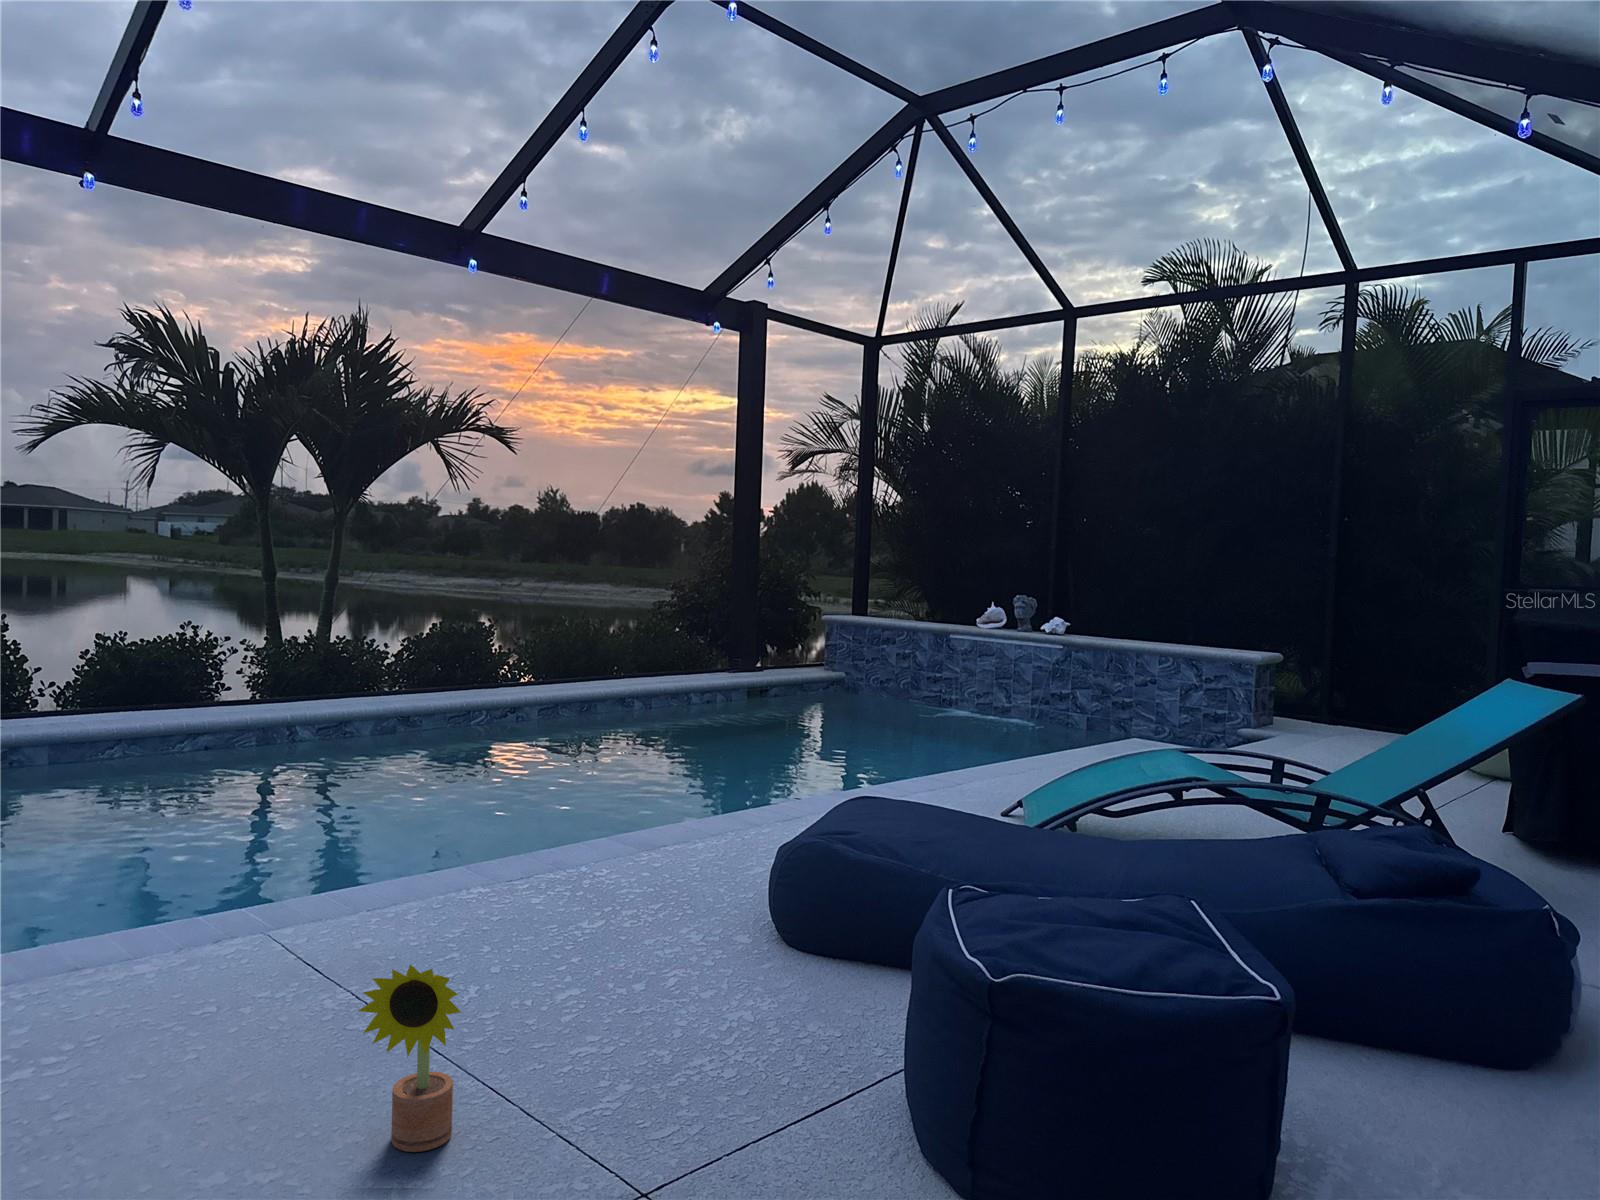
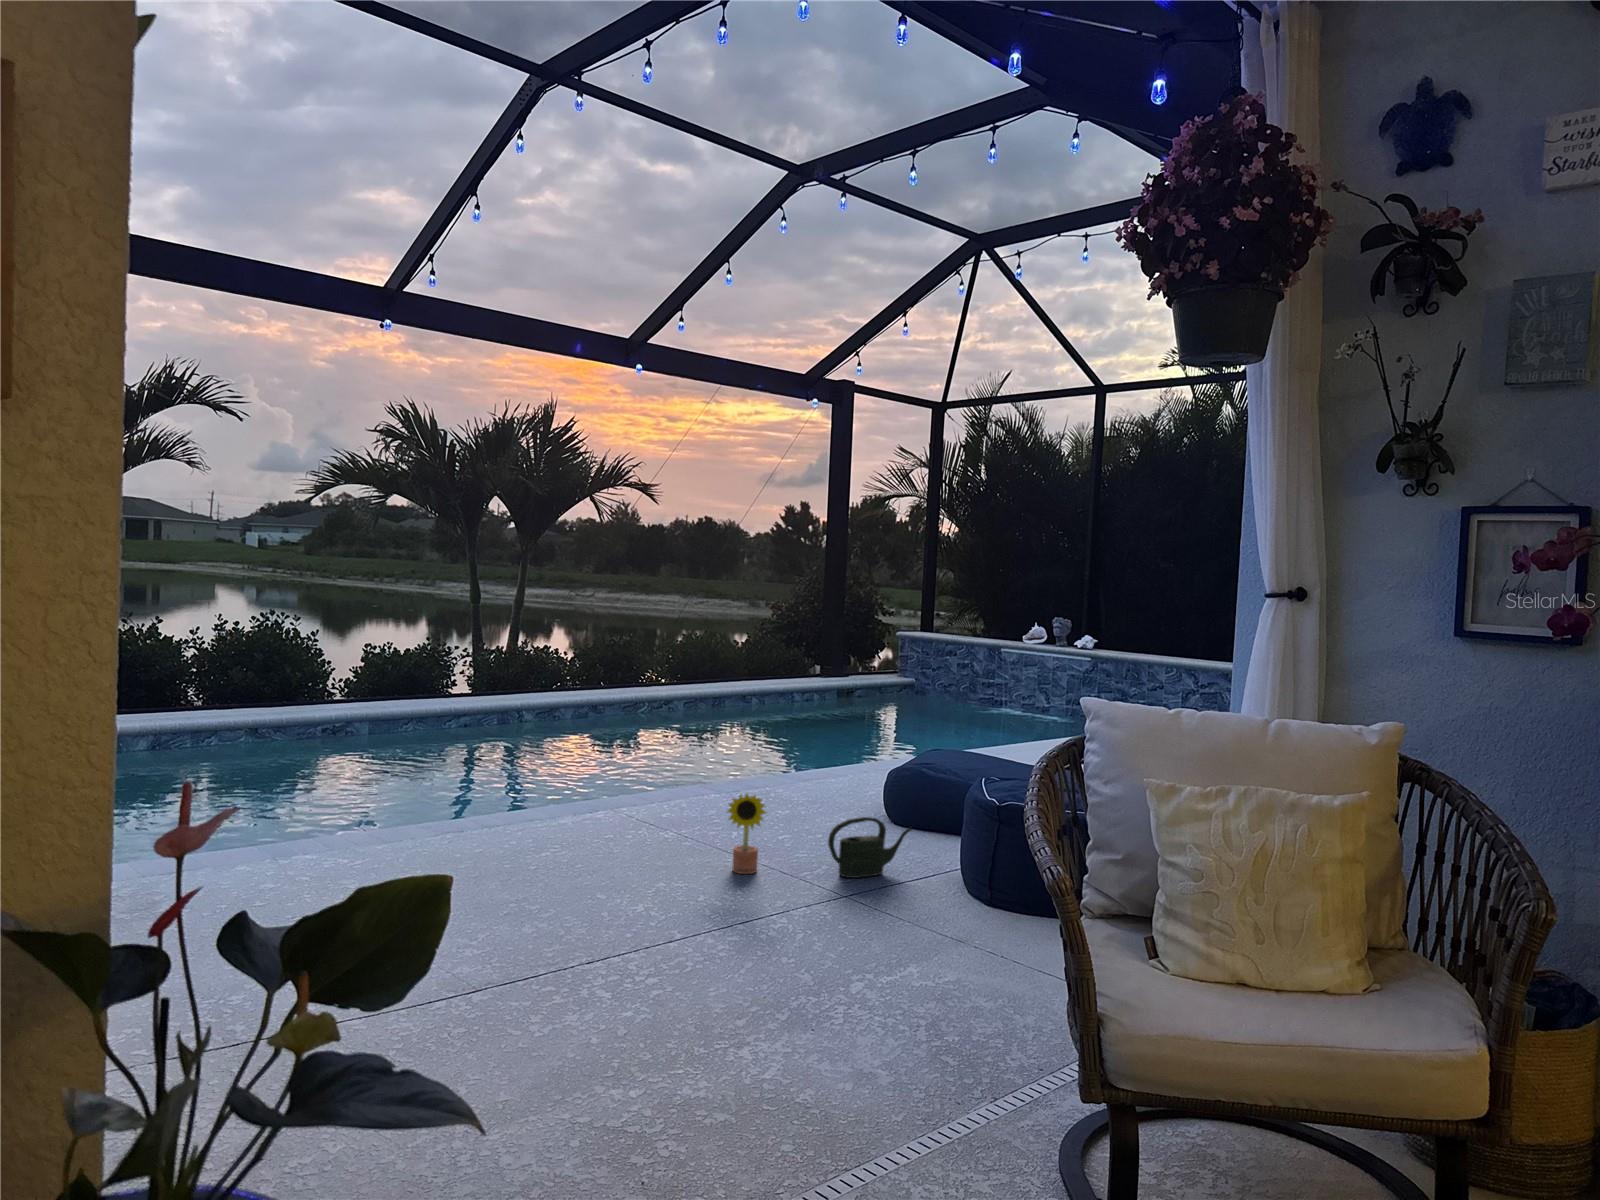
watering can: none [616,996,813,1146] -> present [828,817,912,878]

